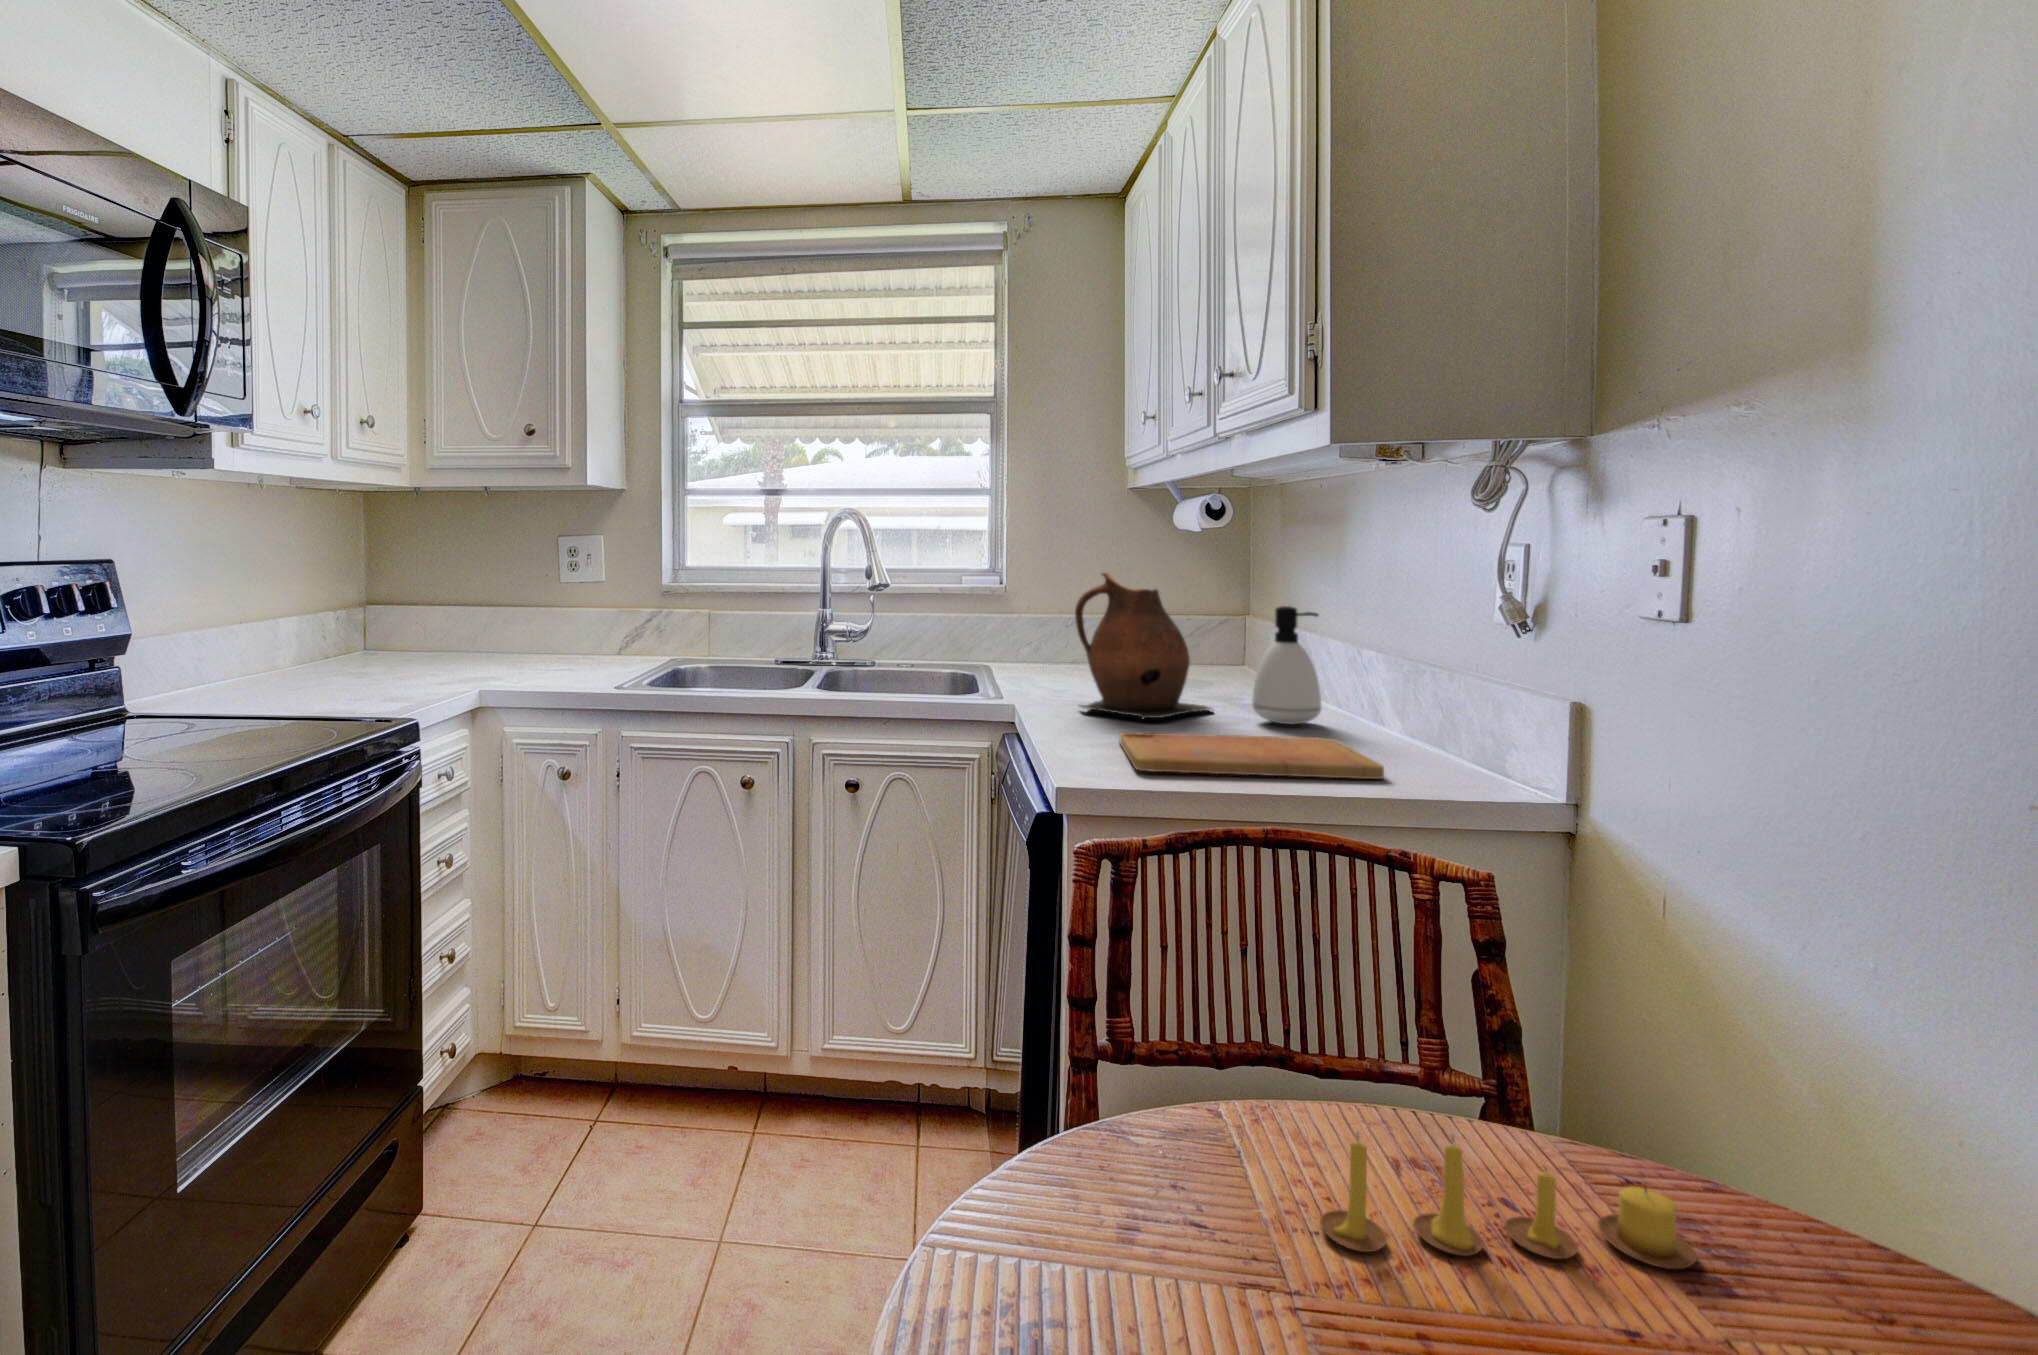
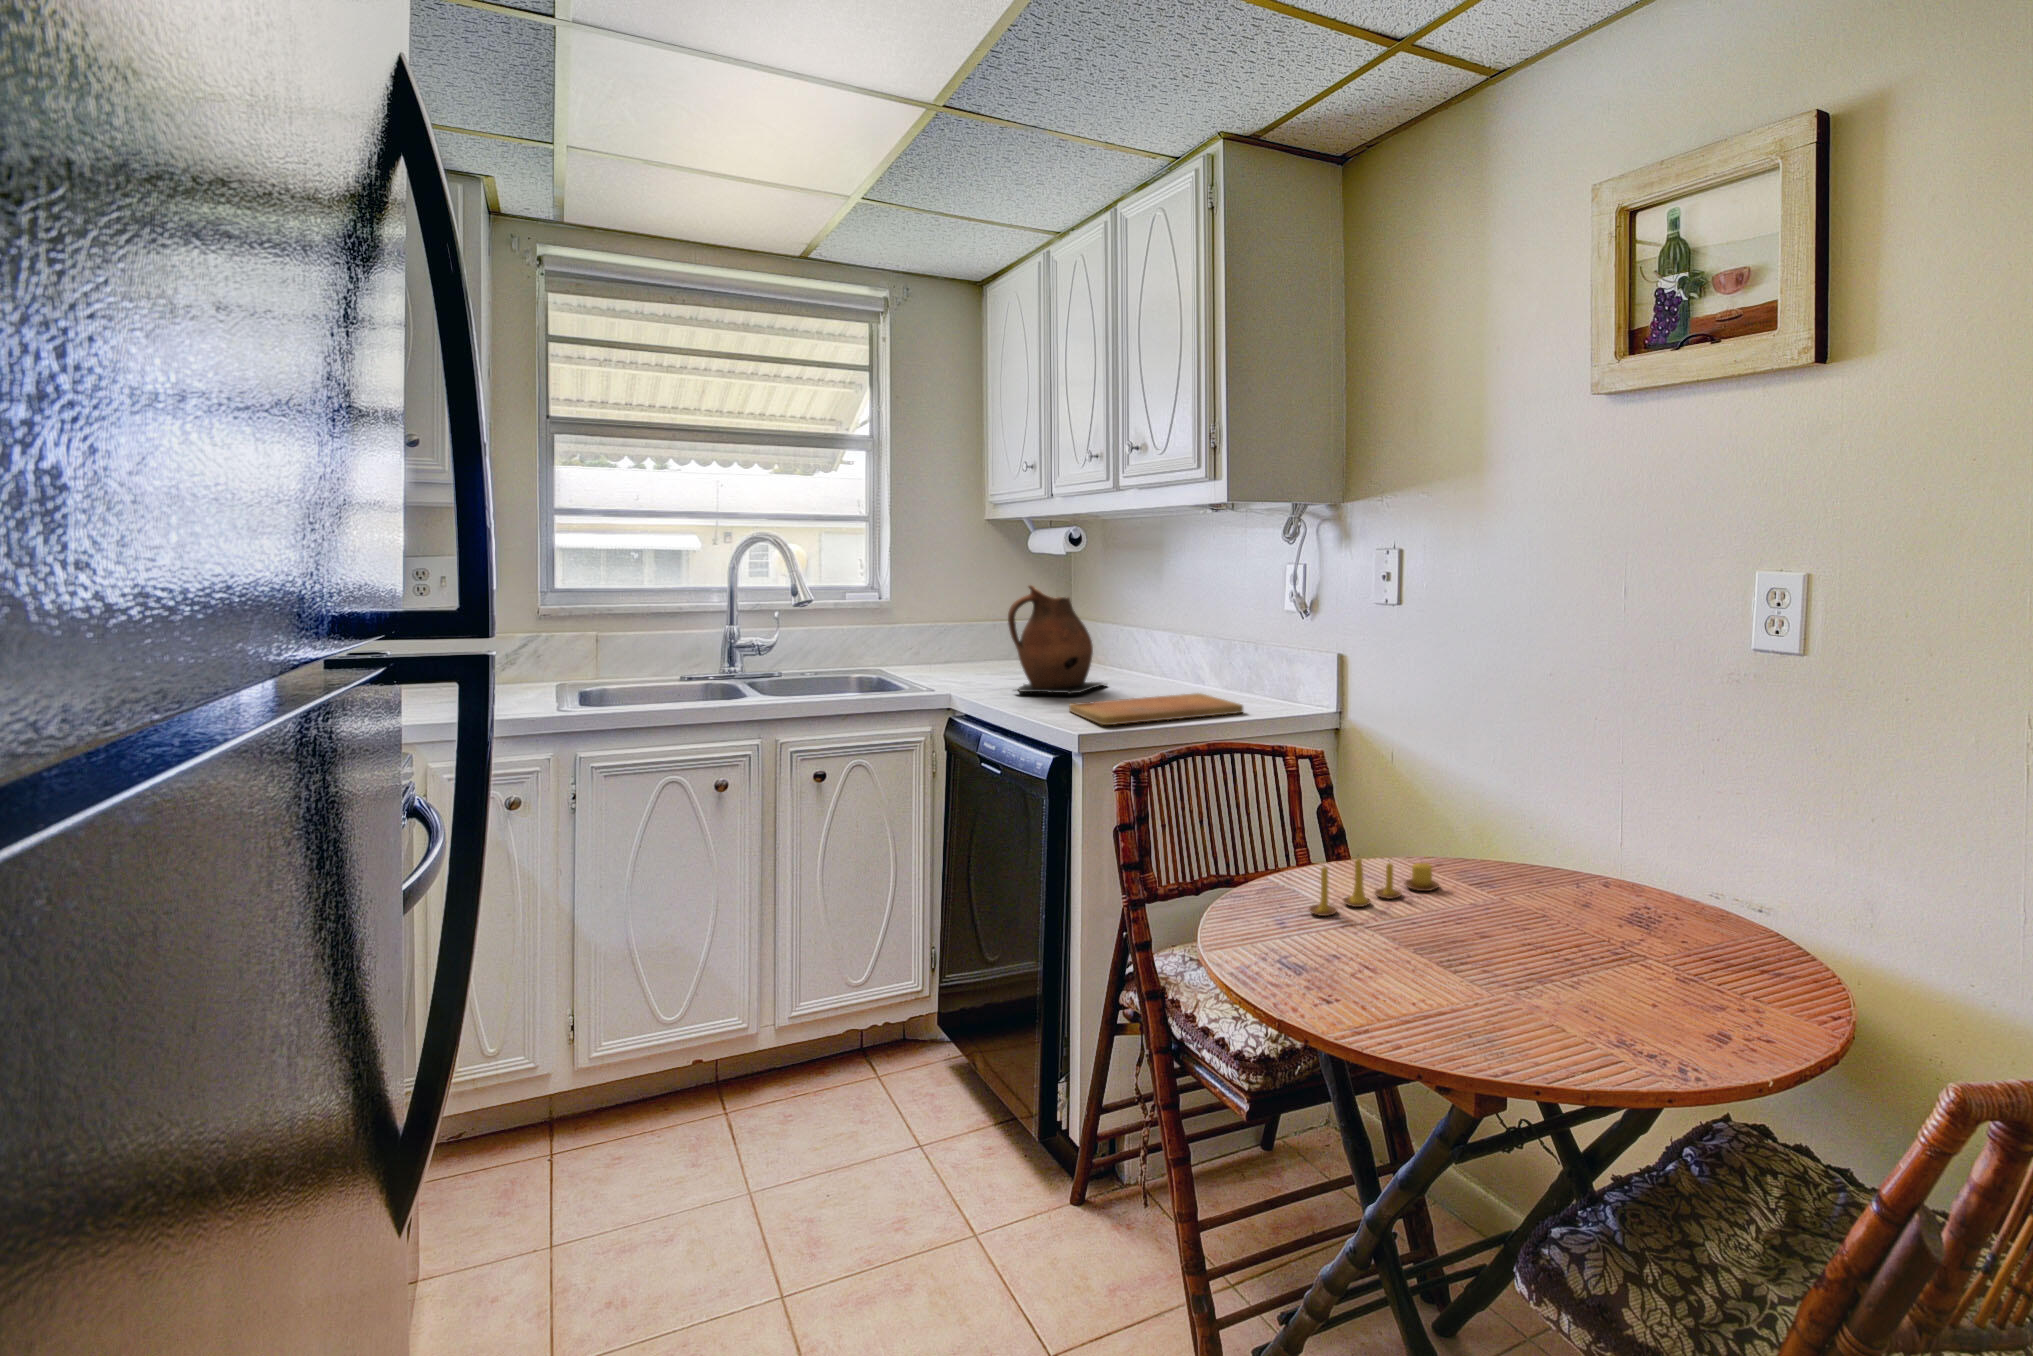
soap dispenser: present [1252,606,1321,724] -> none [1138,606,1182,689]

